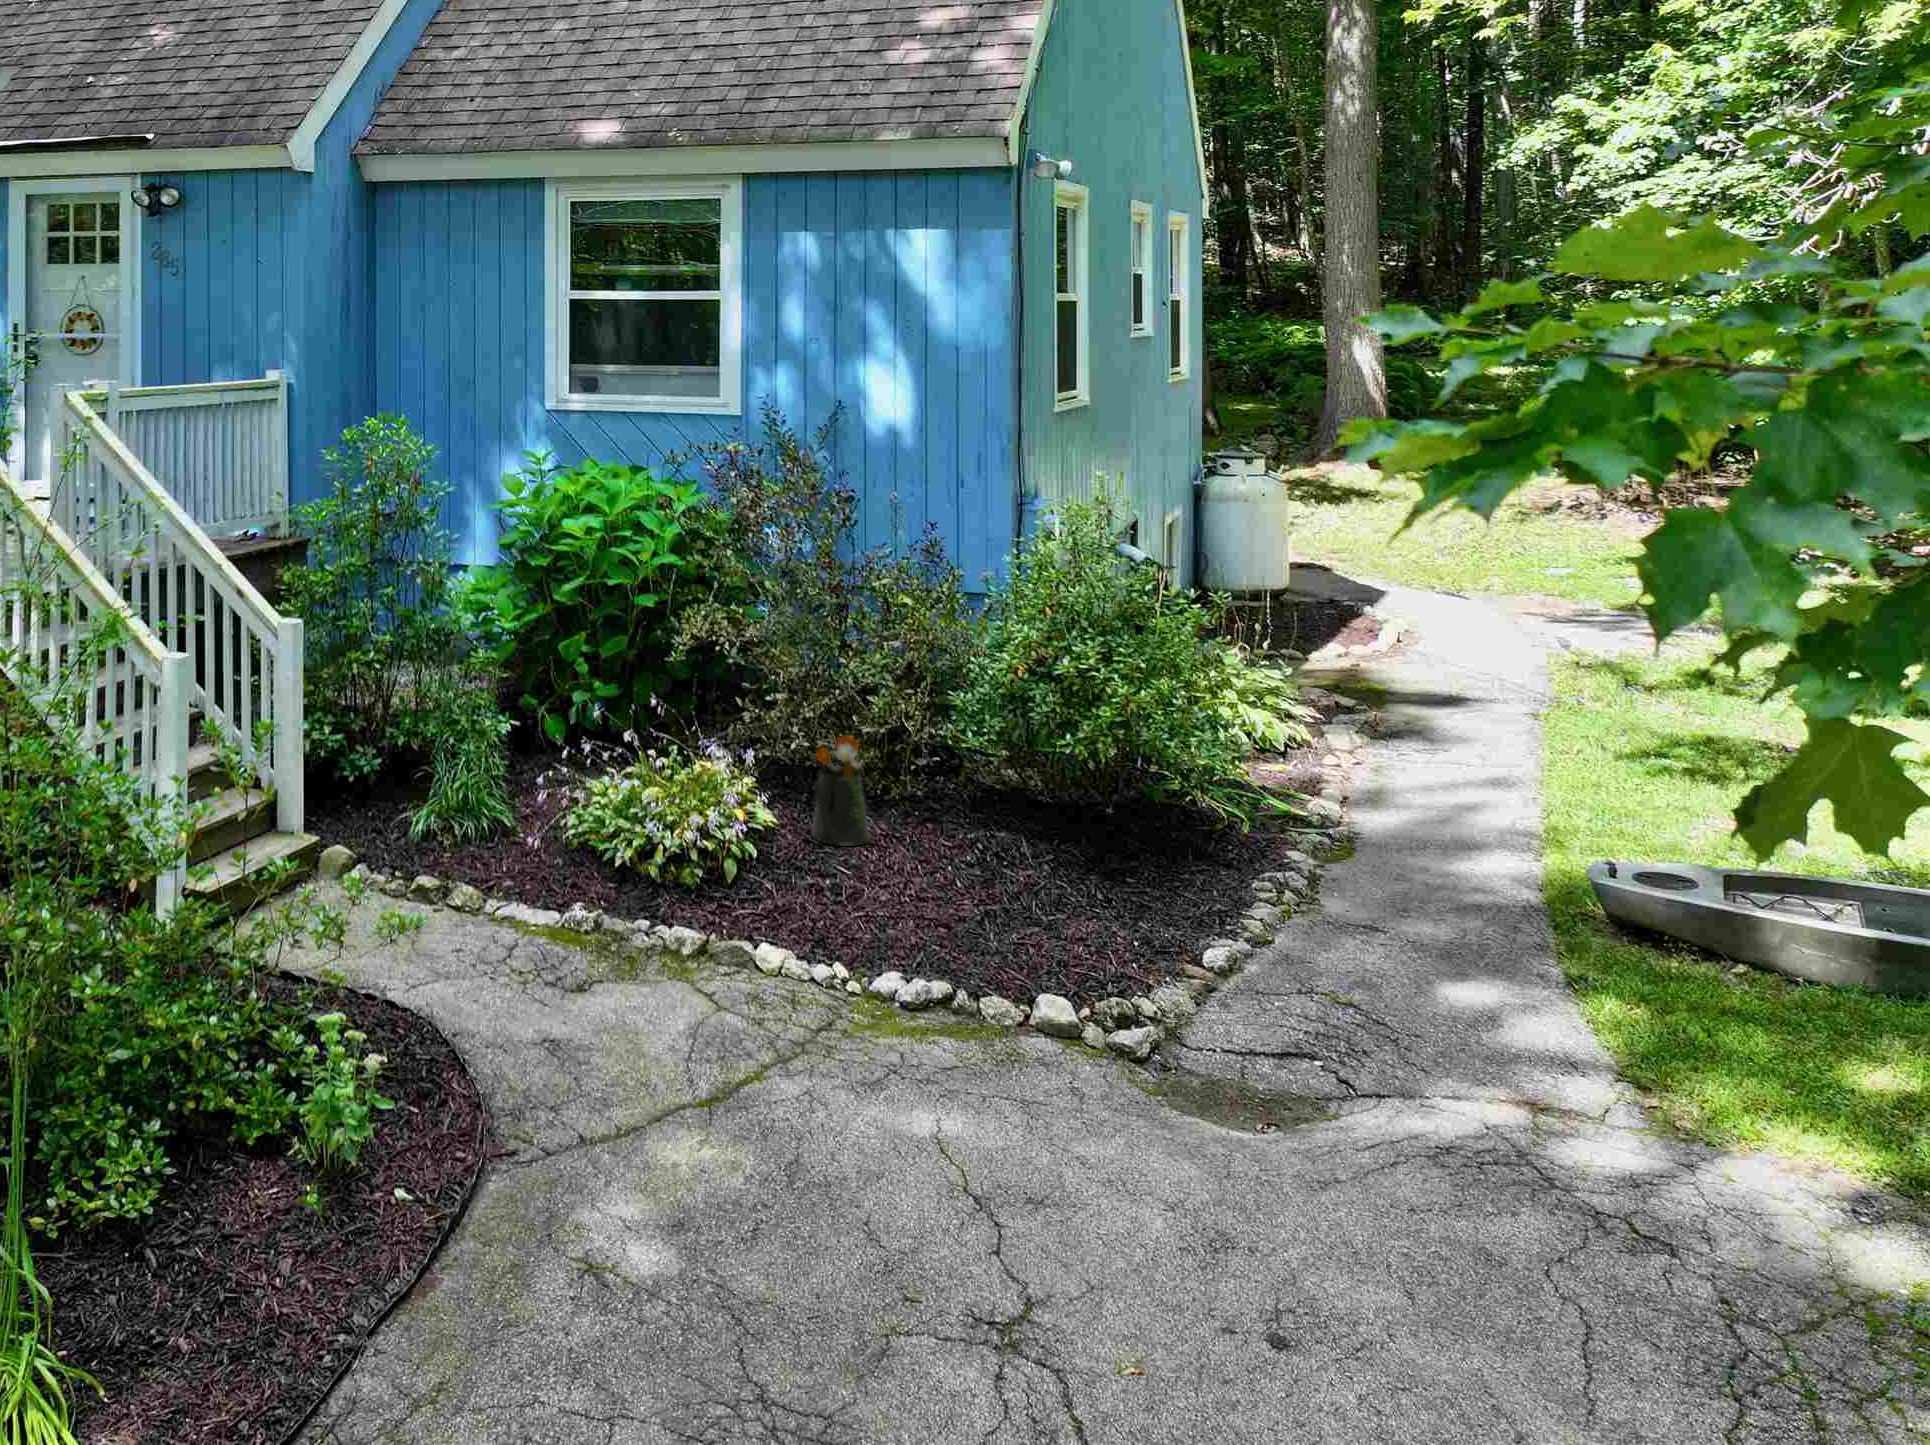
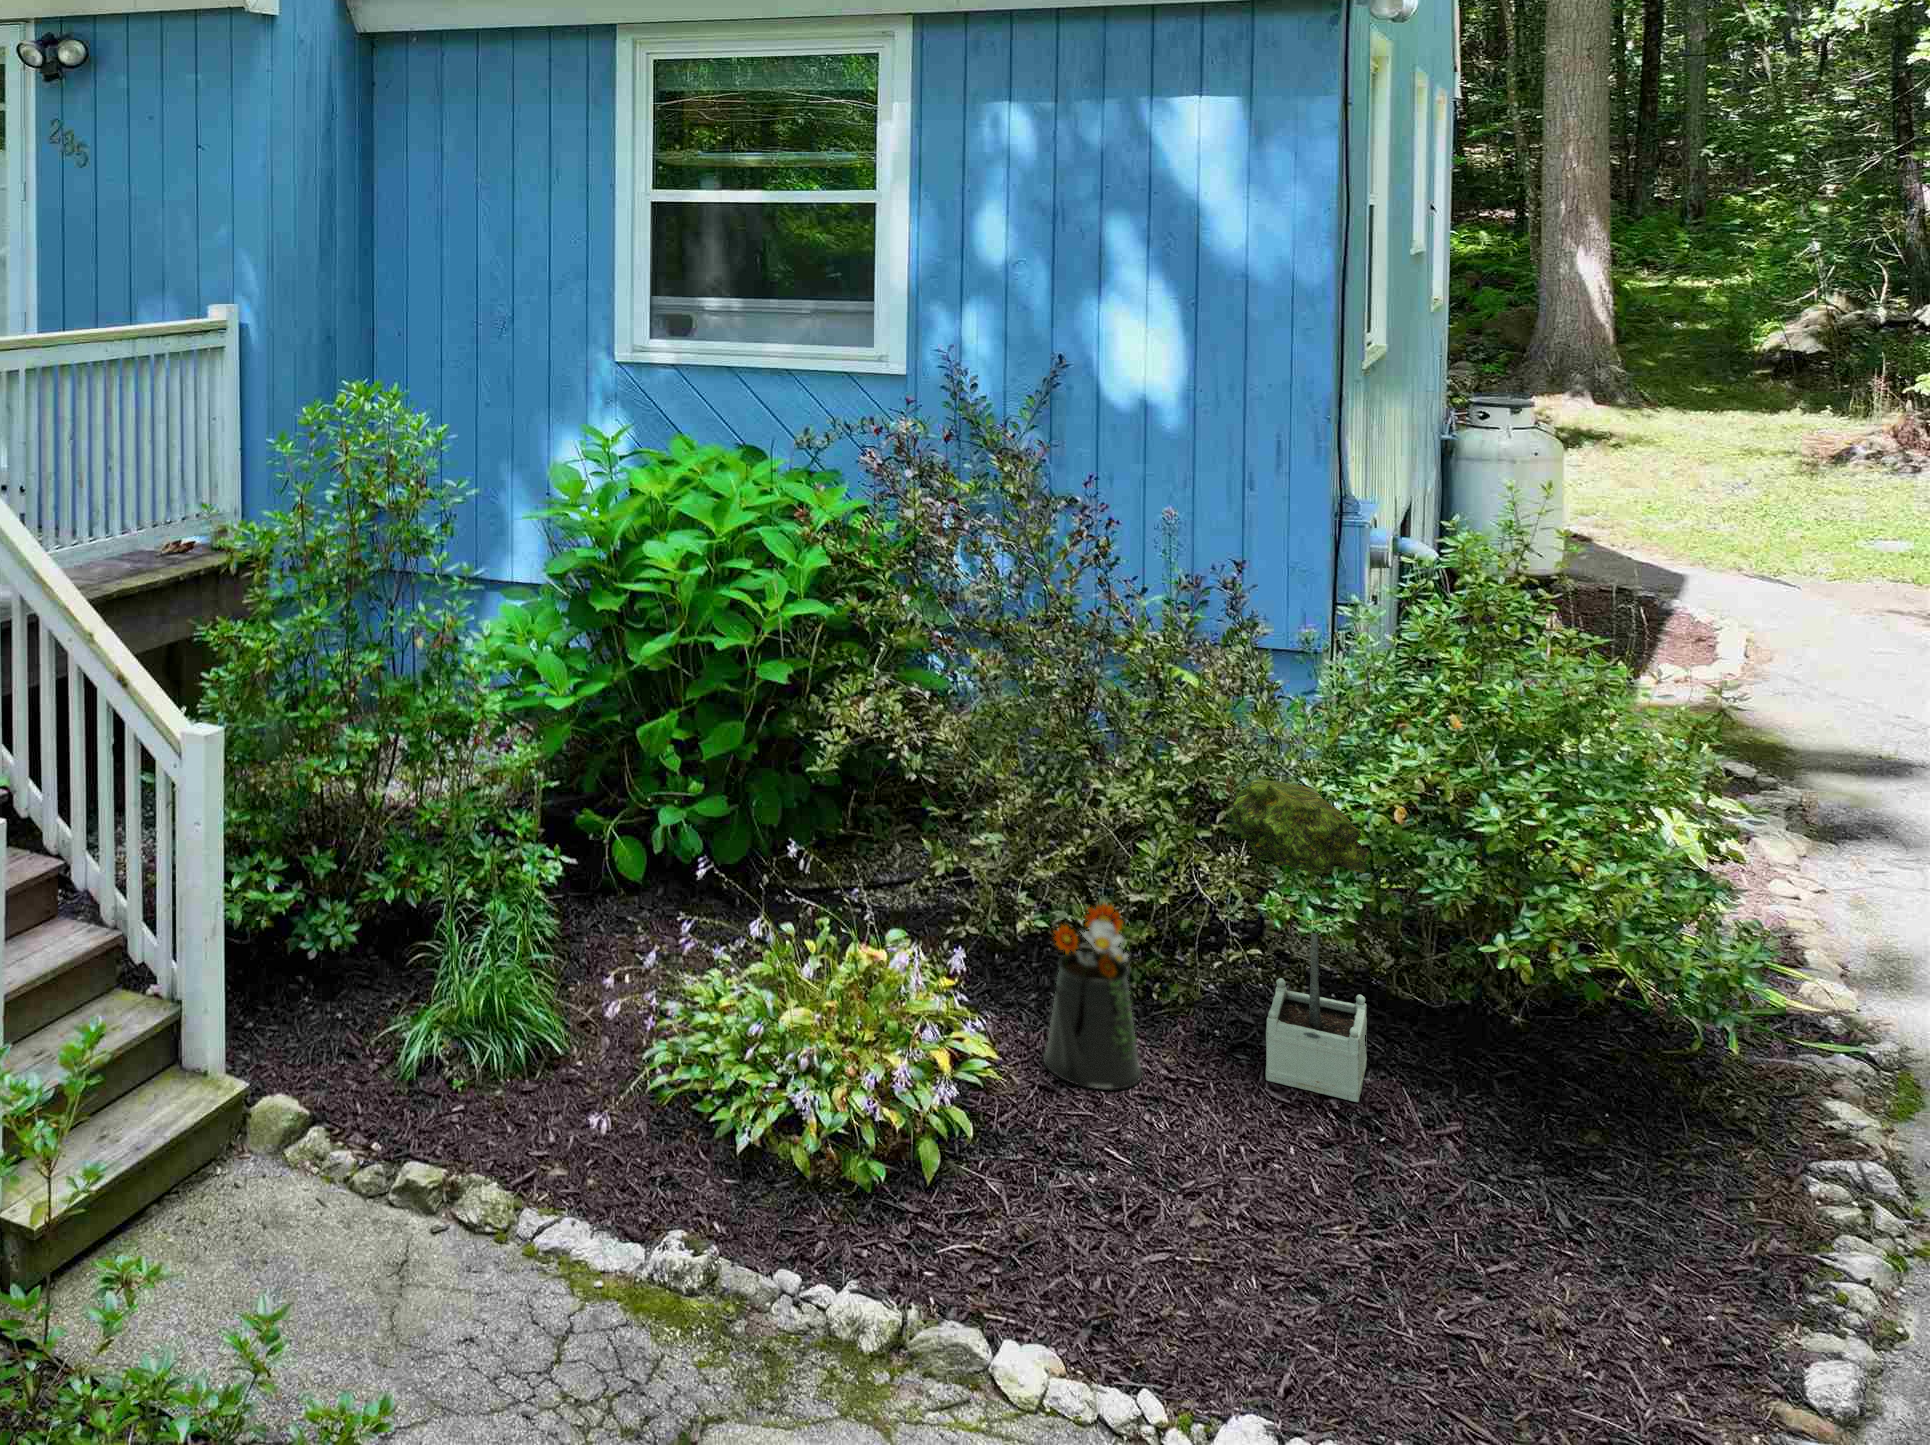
potted tree: none [924,655,1010,850] -> present [1232,780,1370,1102]

